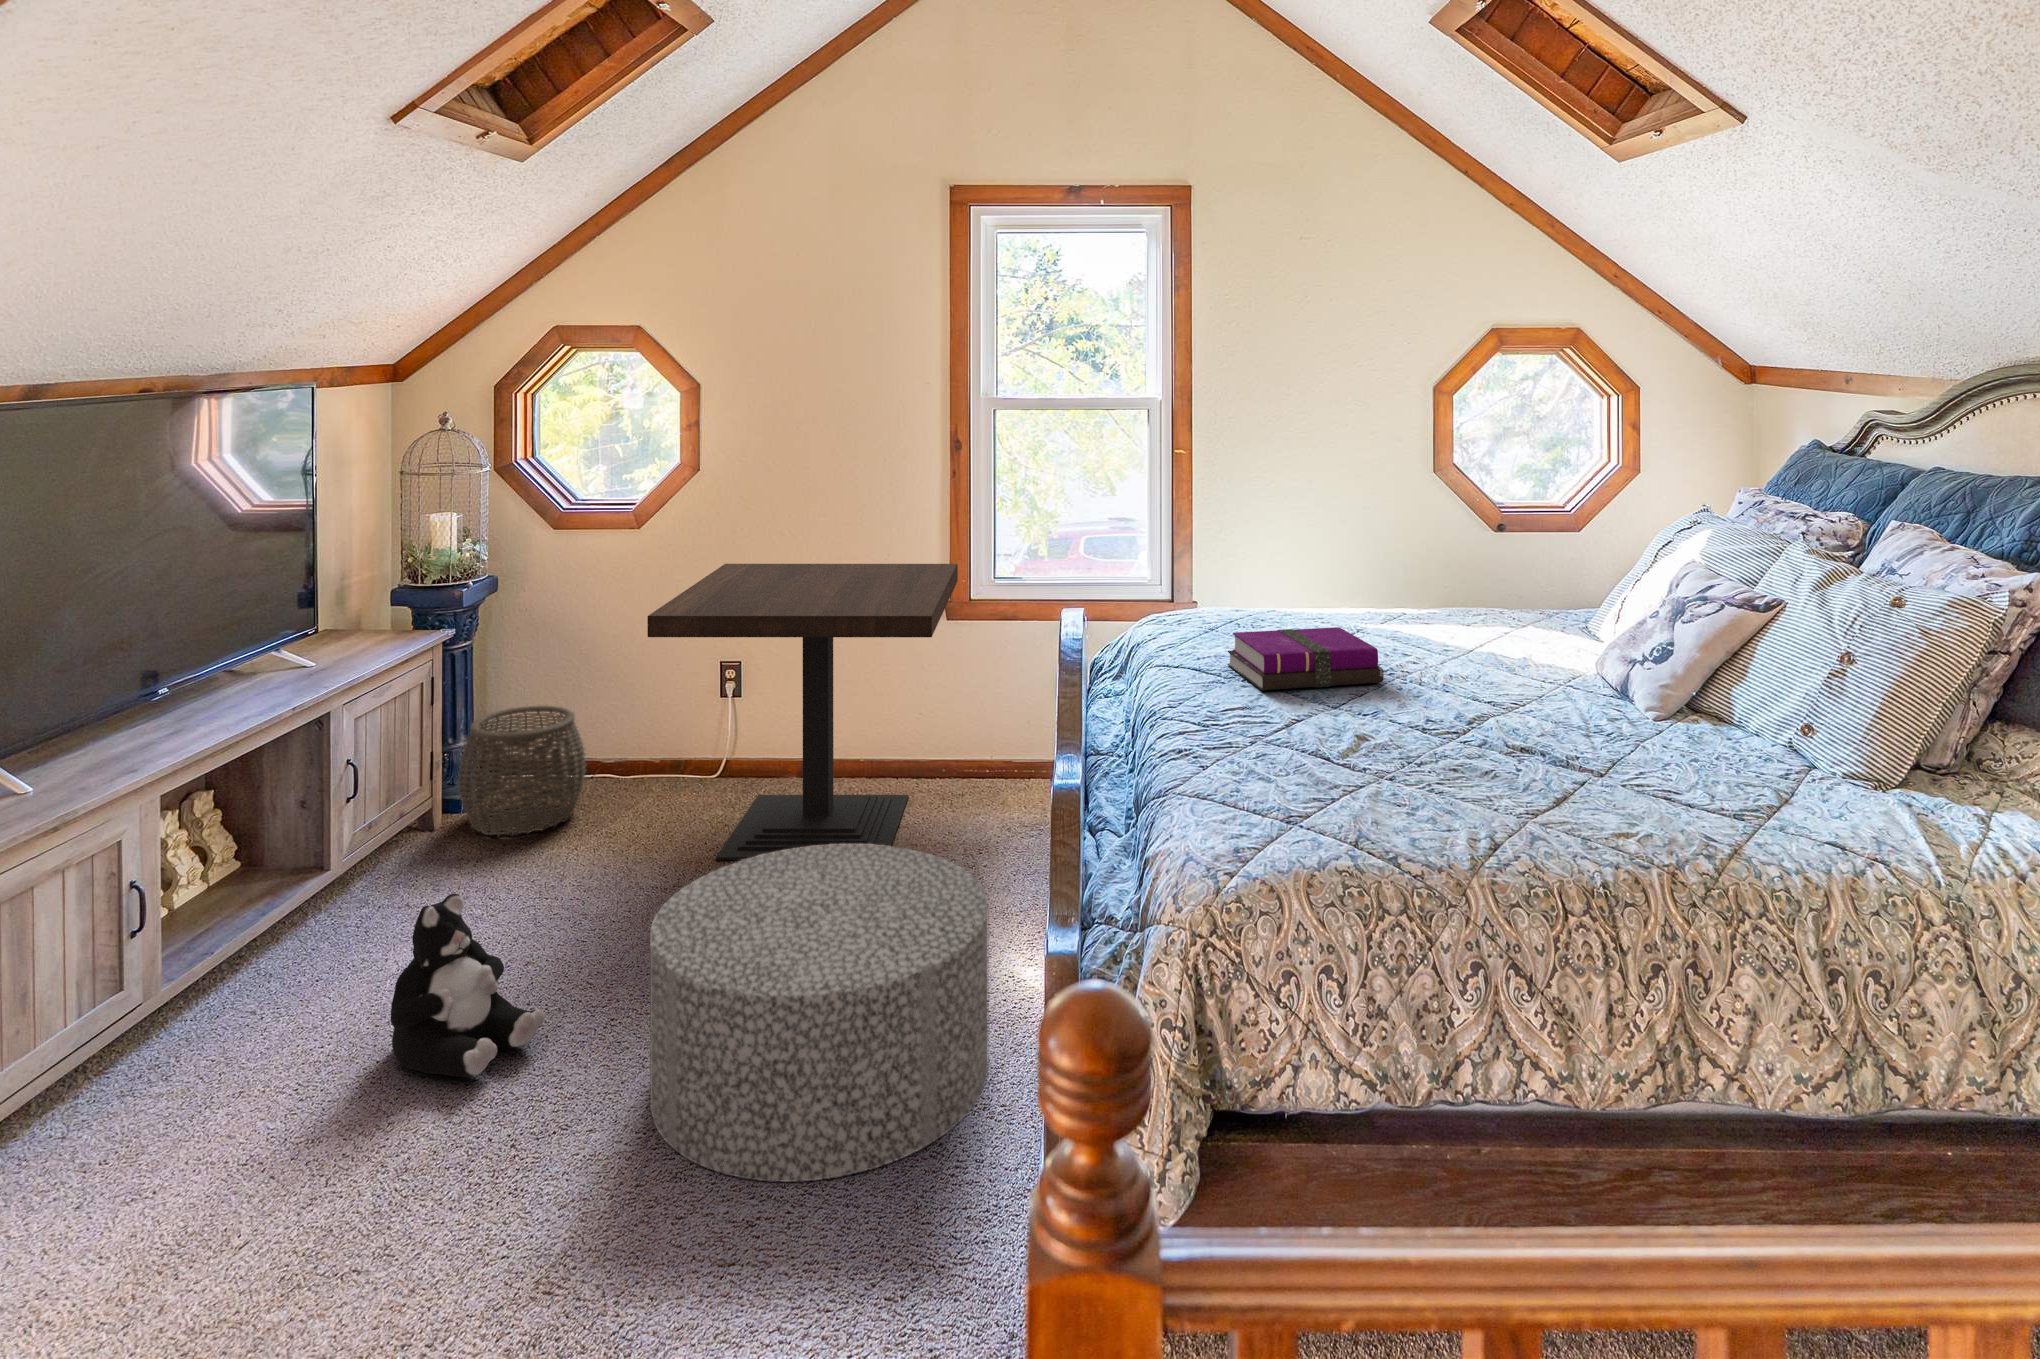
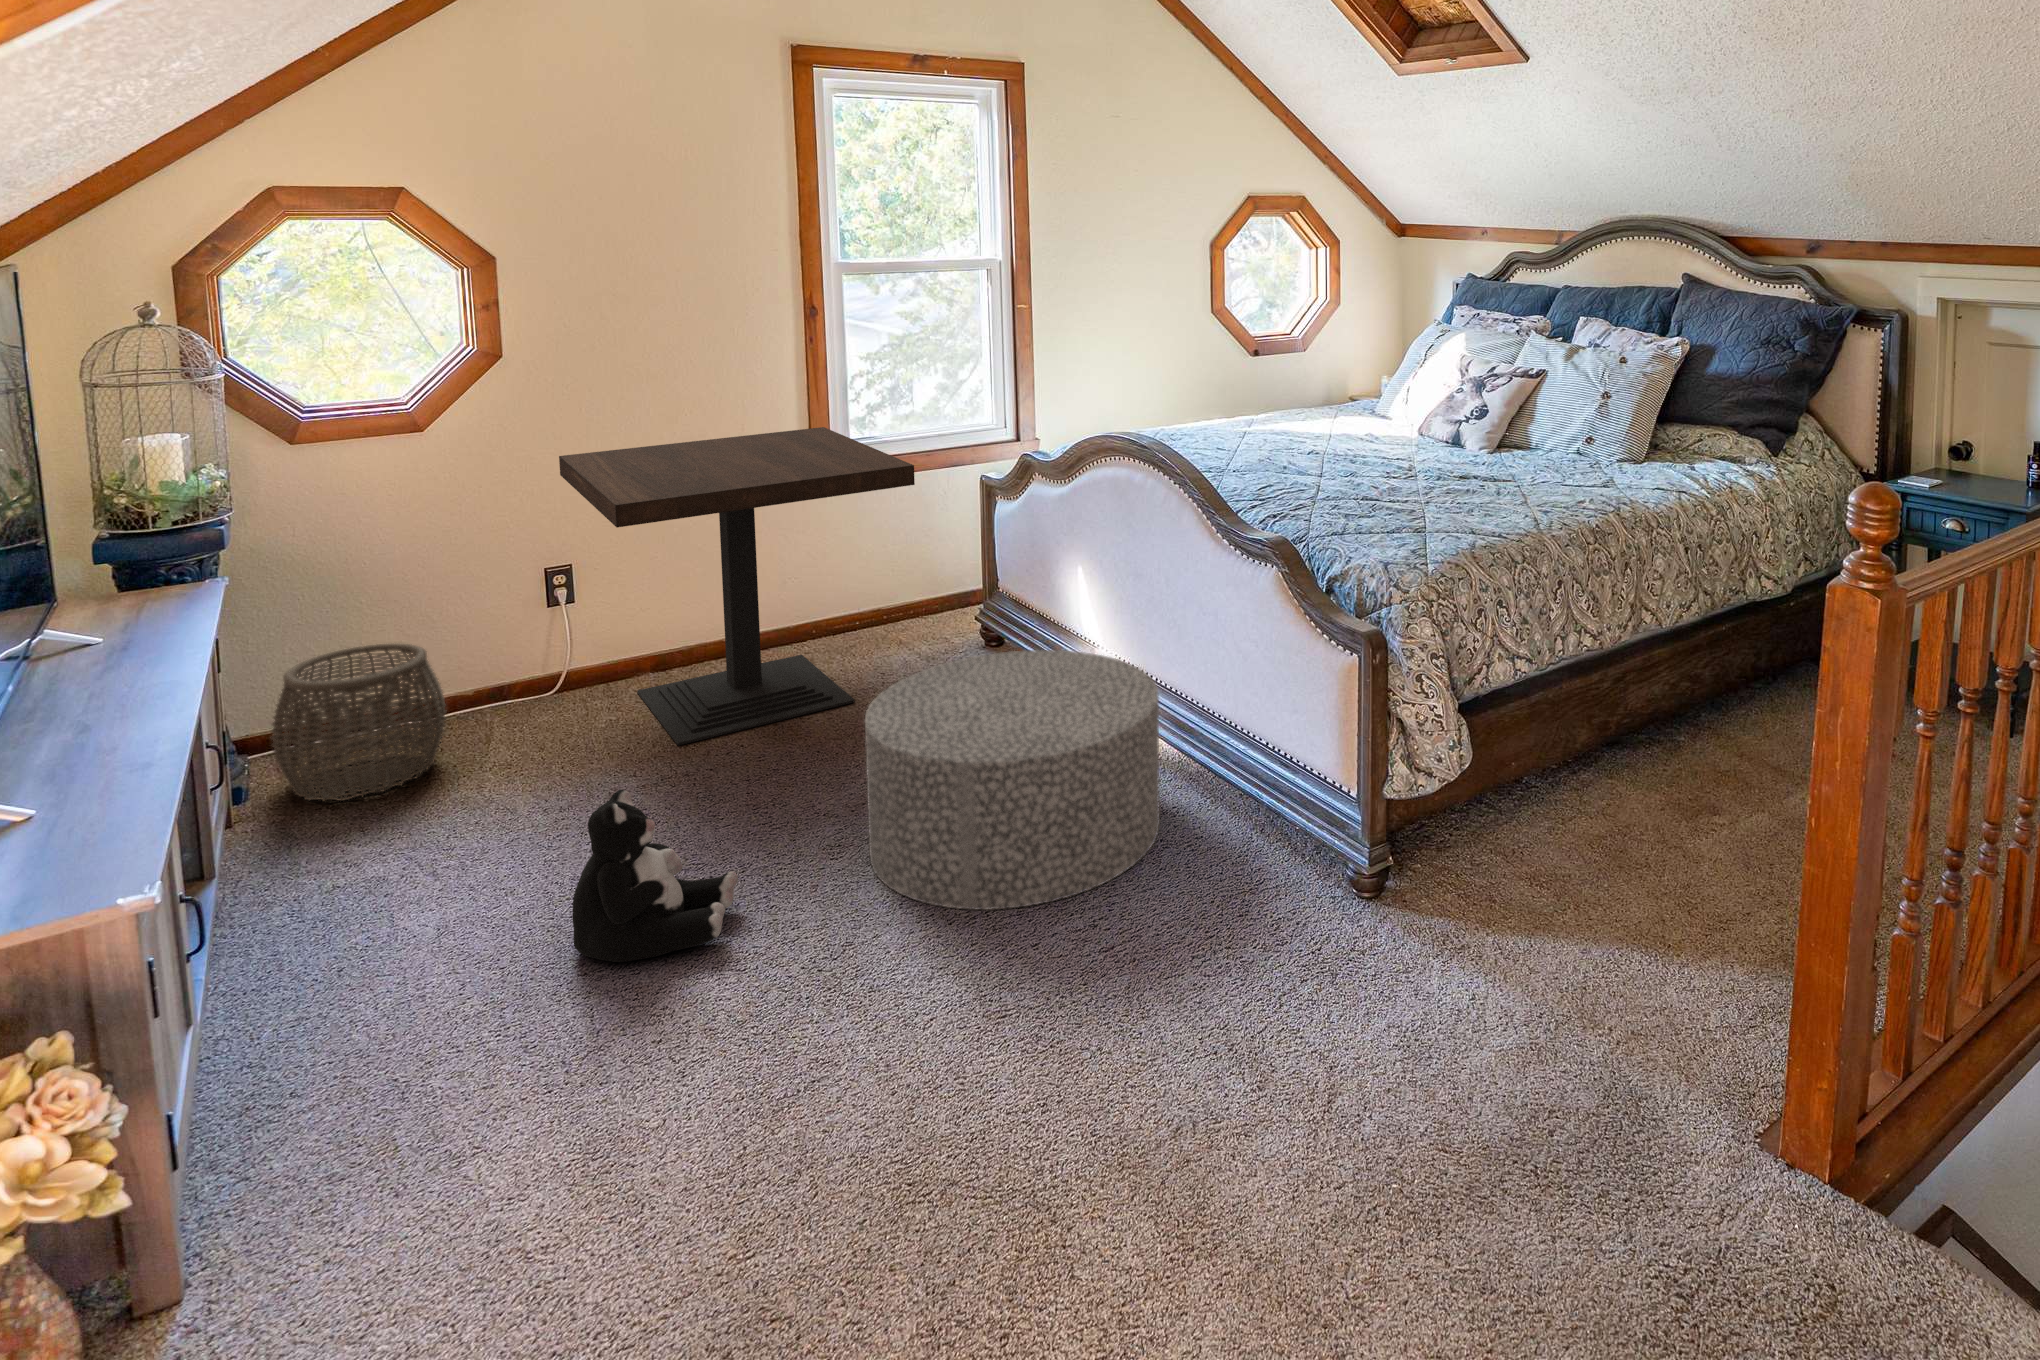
notebook: present [1228,627,1384,690] -> none [1214,425,1332,472]

